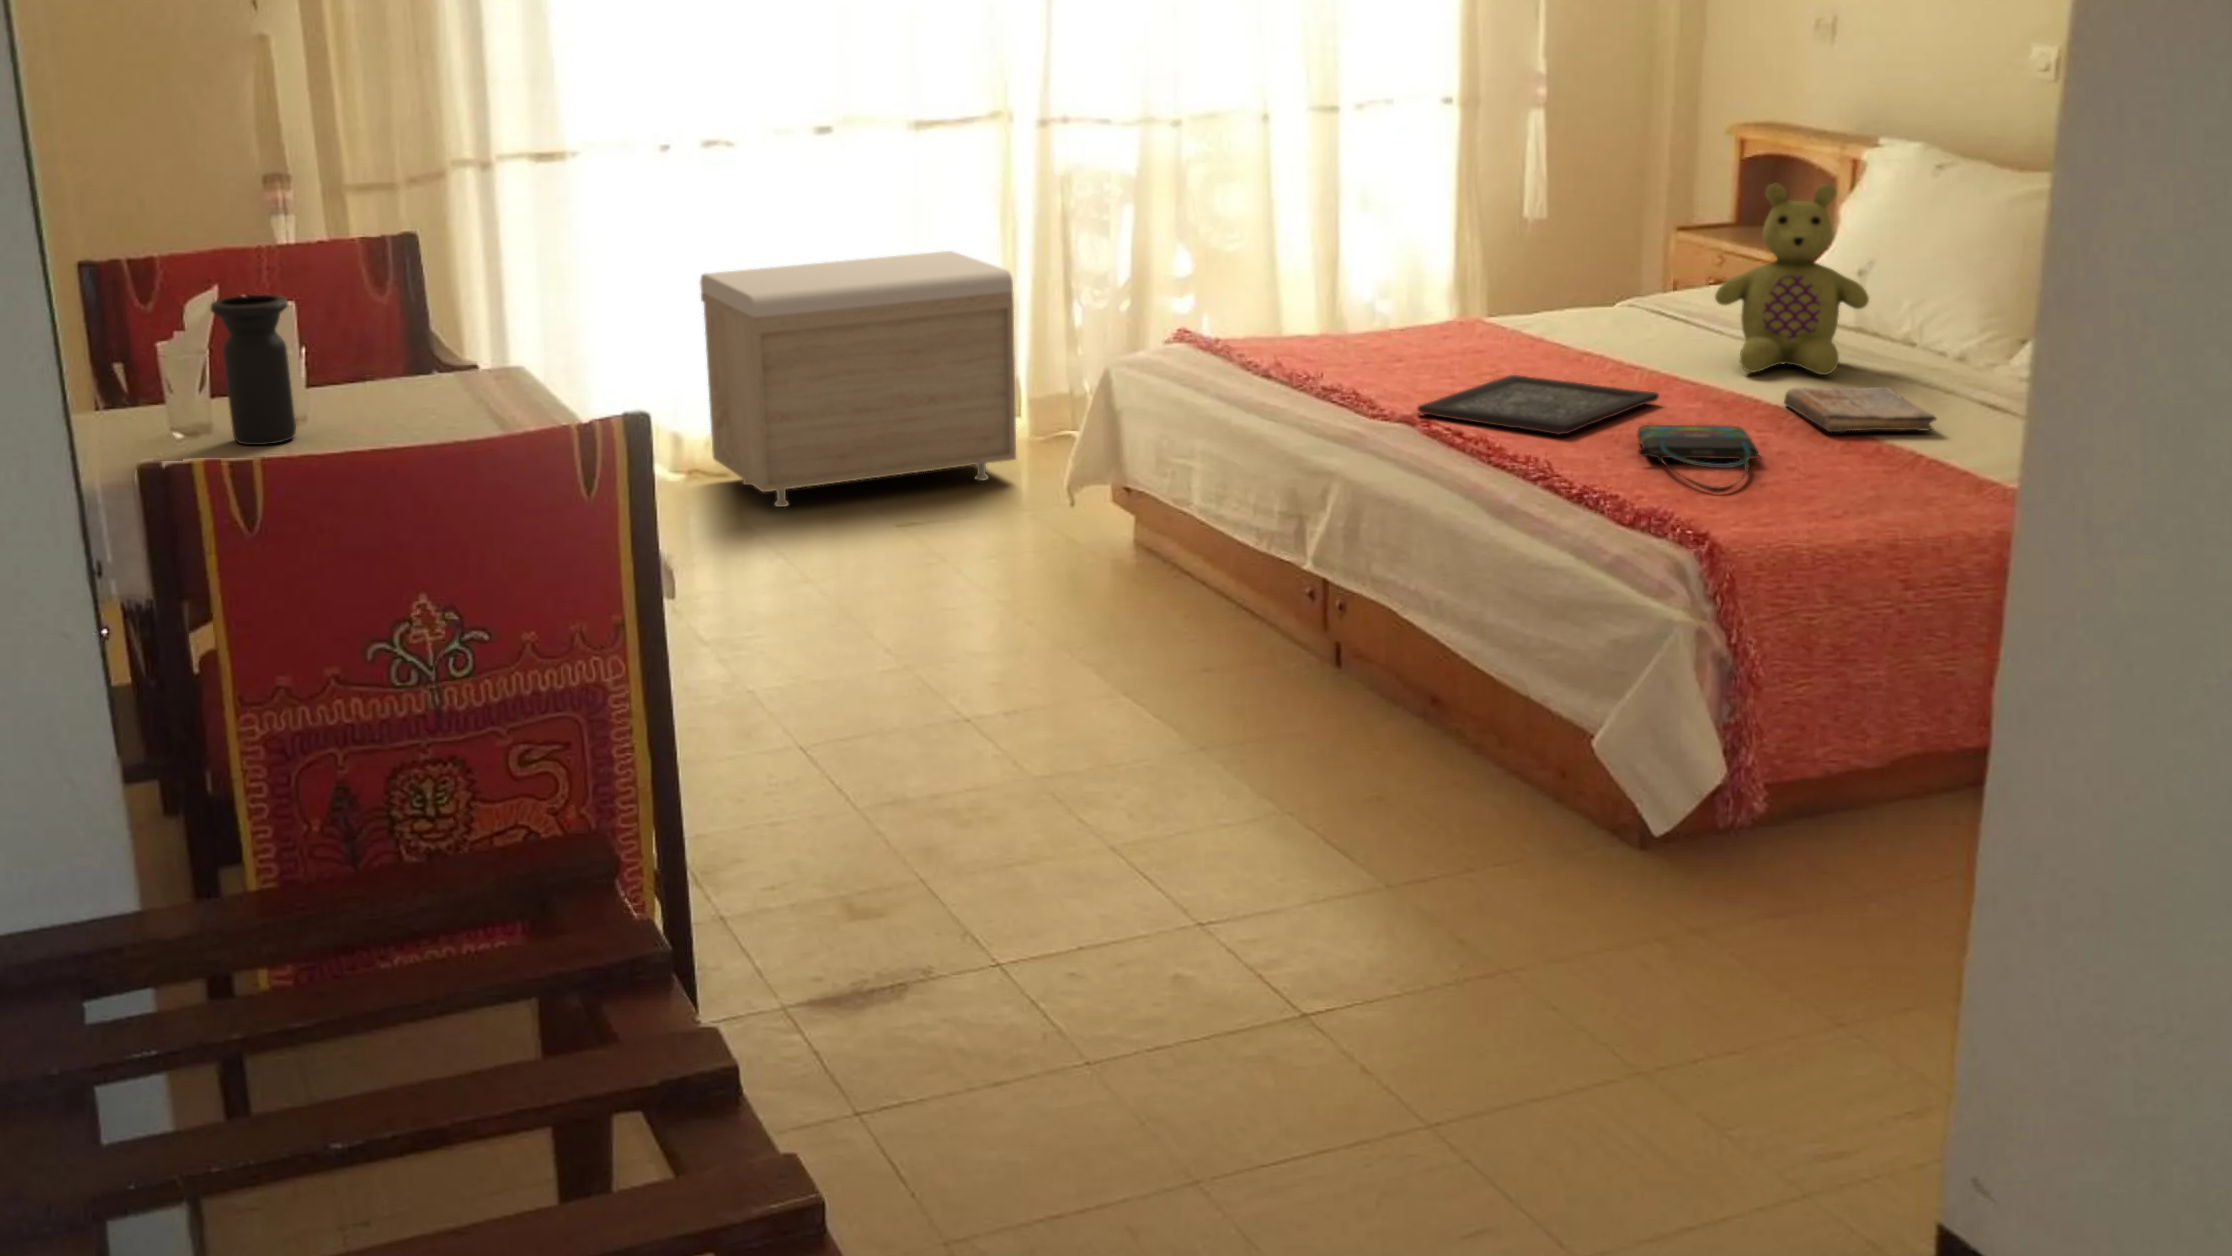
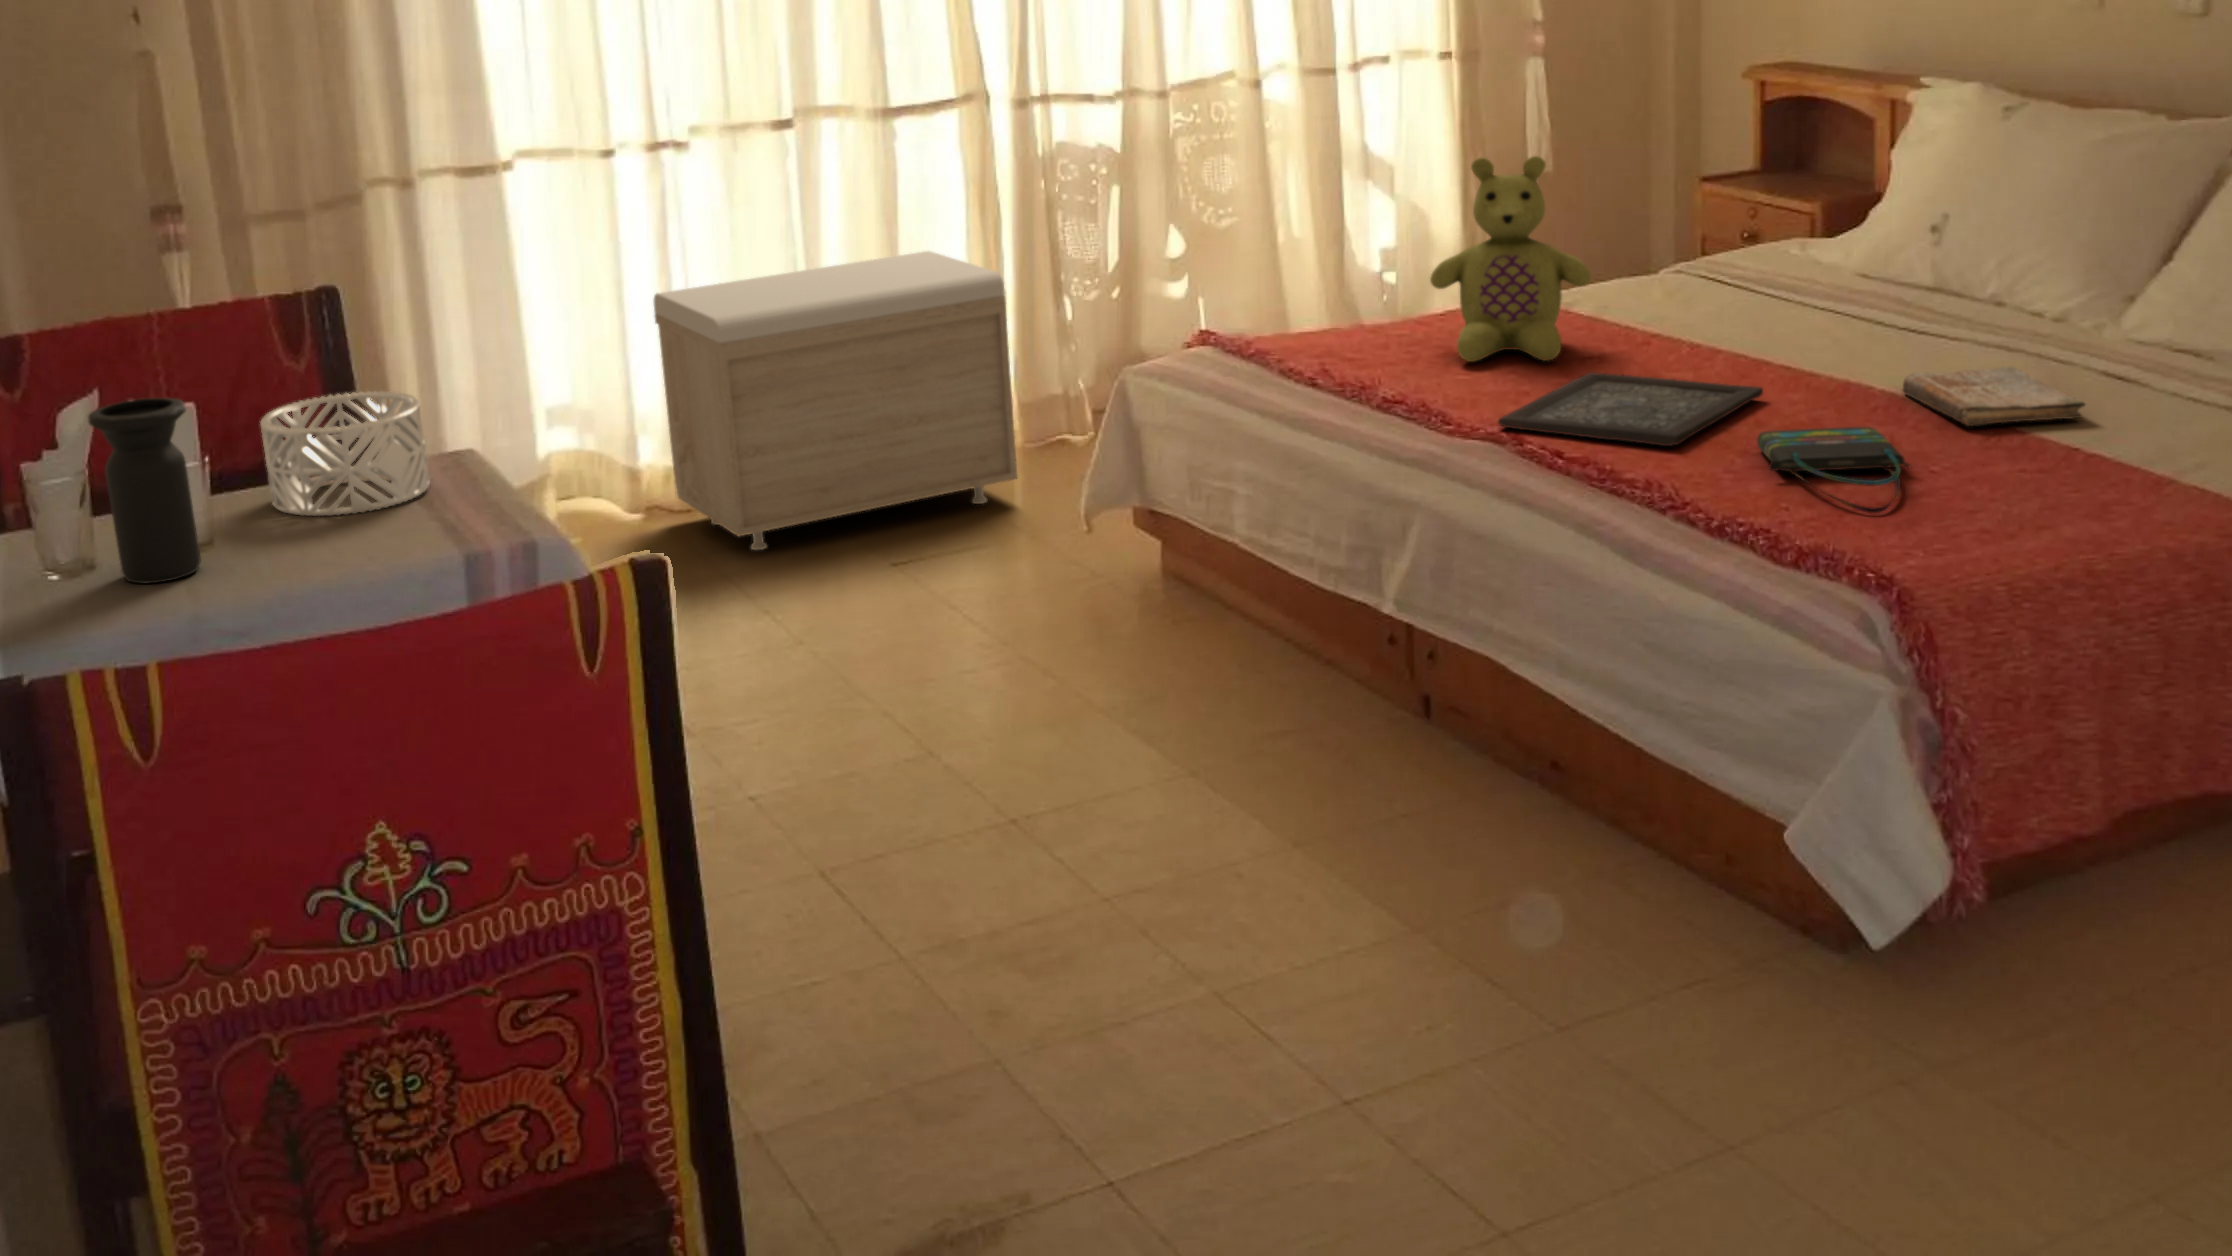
stuffed bear: present [1715,184,1869,375] -> present [1430,156,1591,362]
decorative bowl: none [348,311,486,410] -> present [261,391,430,516]

